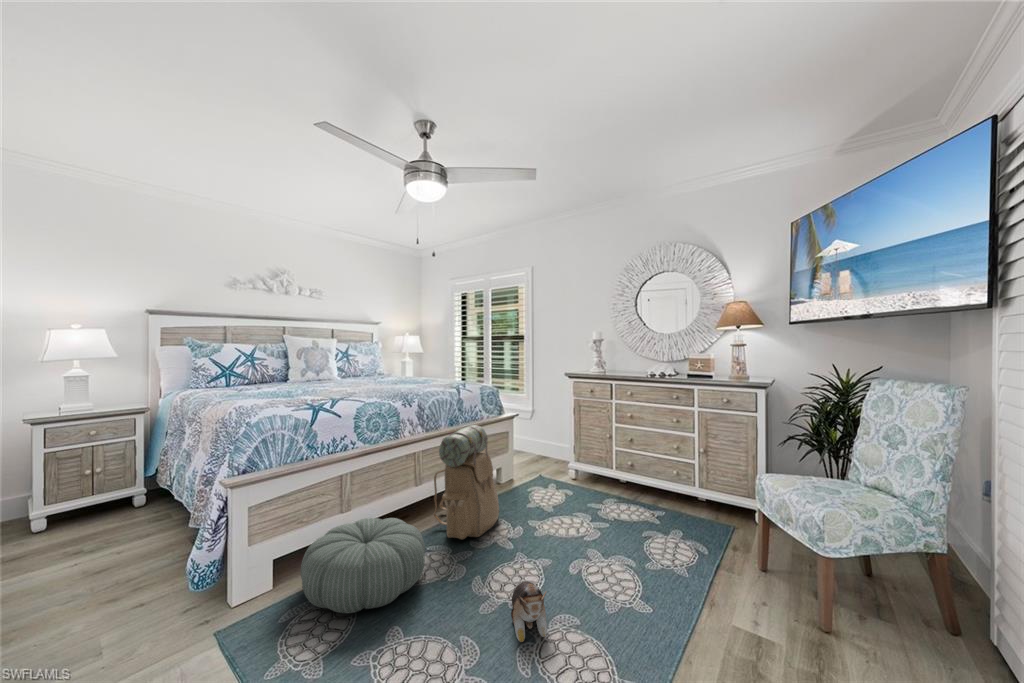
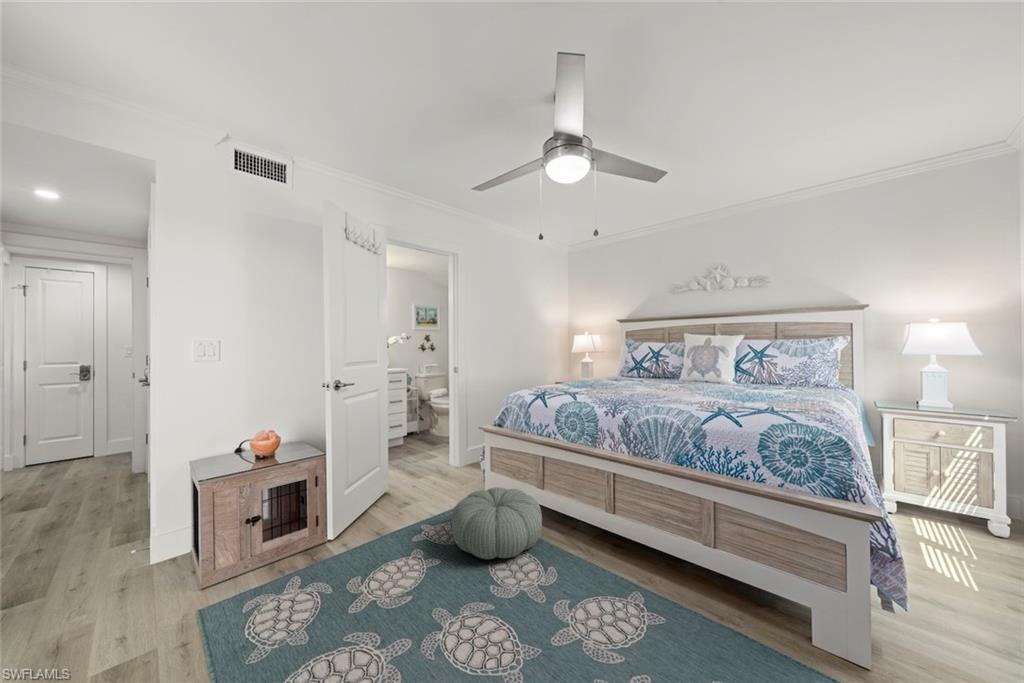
backpack: present [433,425,499,539] -> none [560,459,684,623]
plush toy: present [511,582,547,642] -> none [348,579,453,657]

